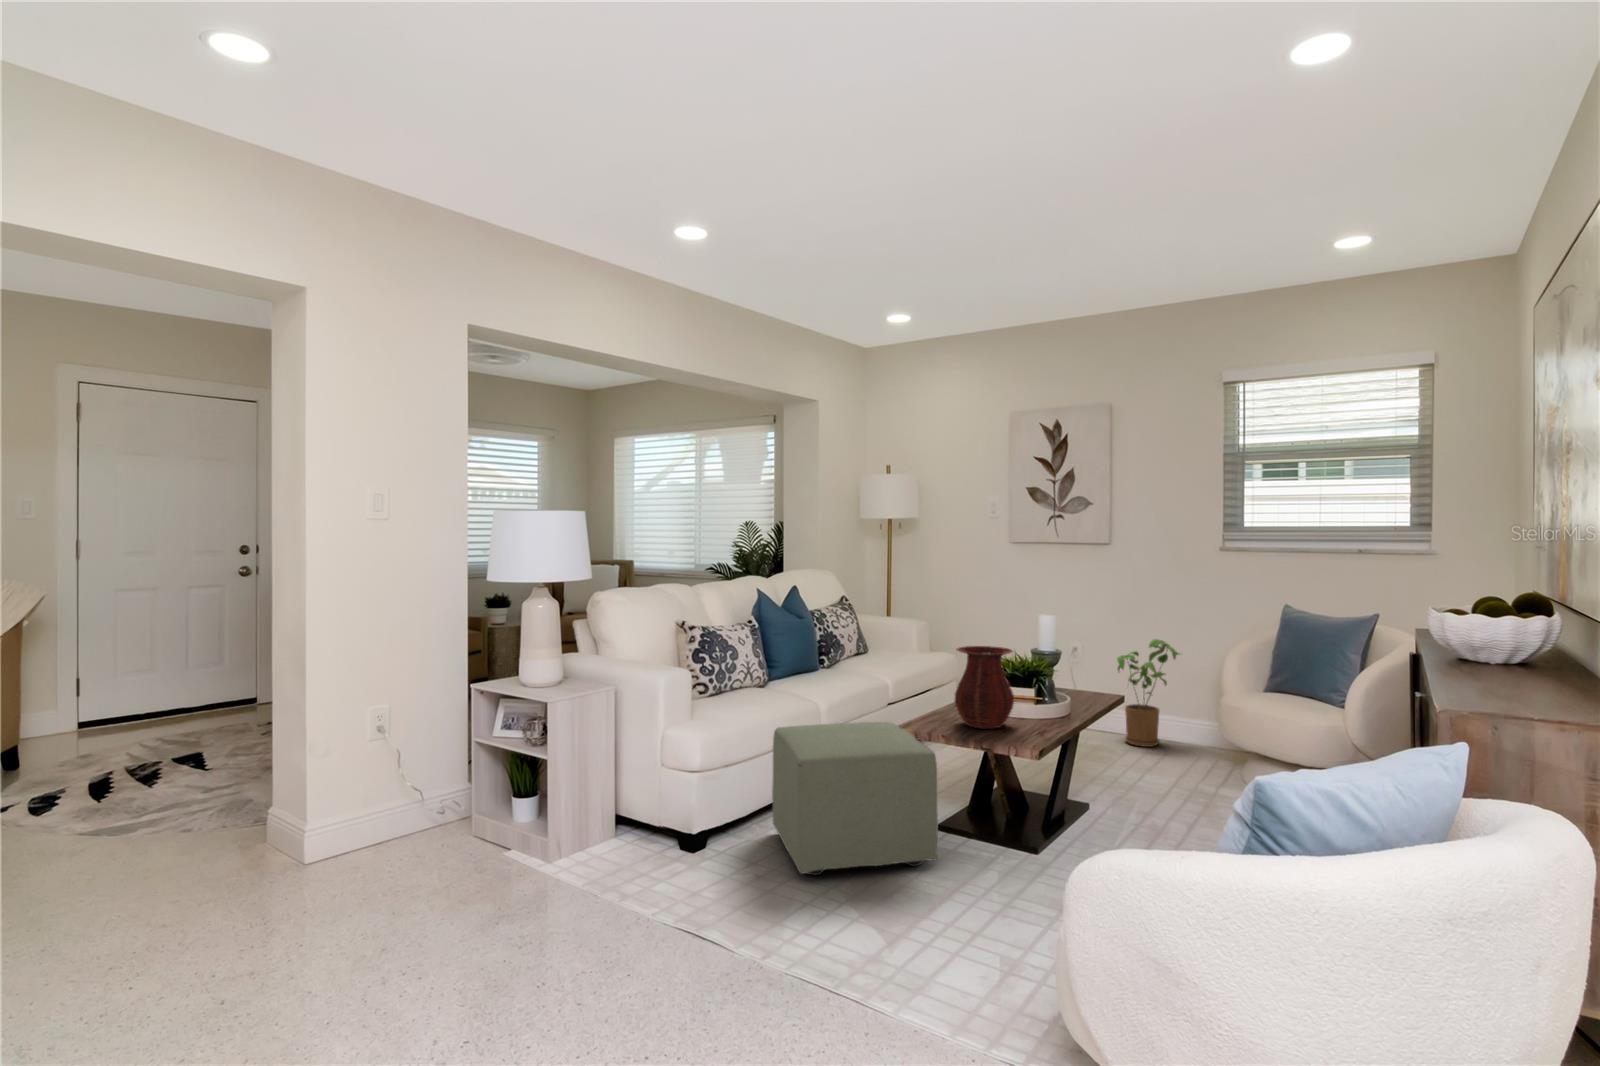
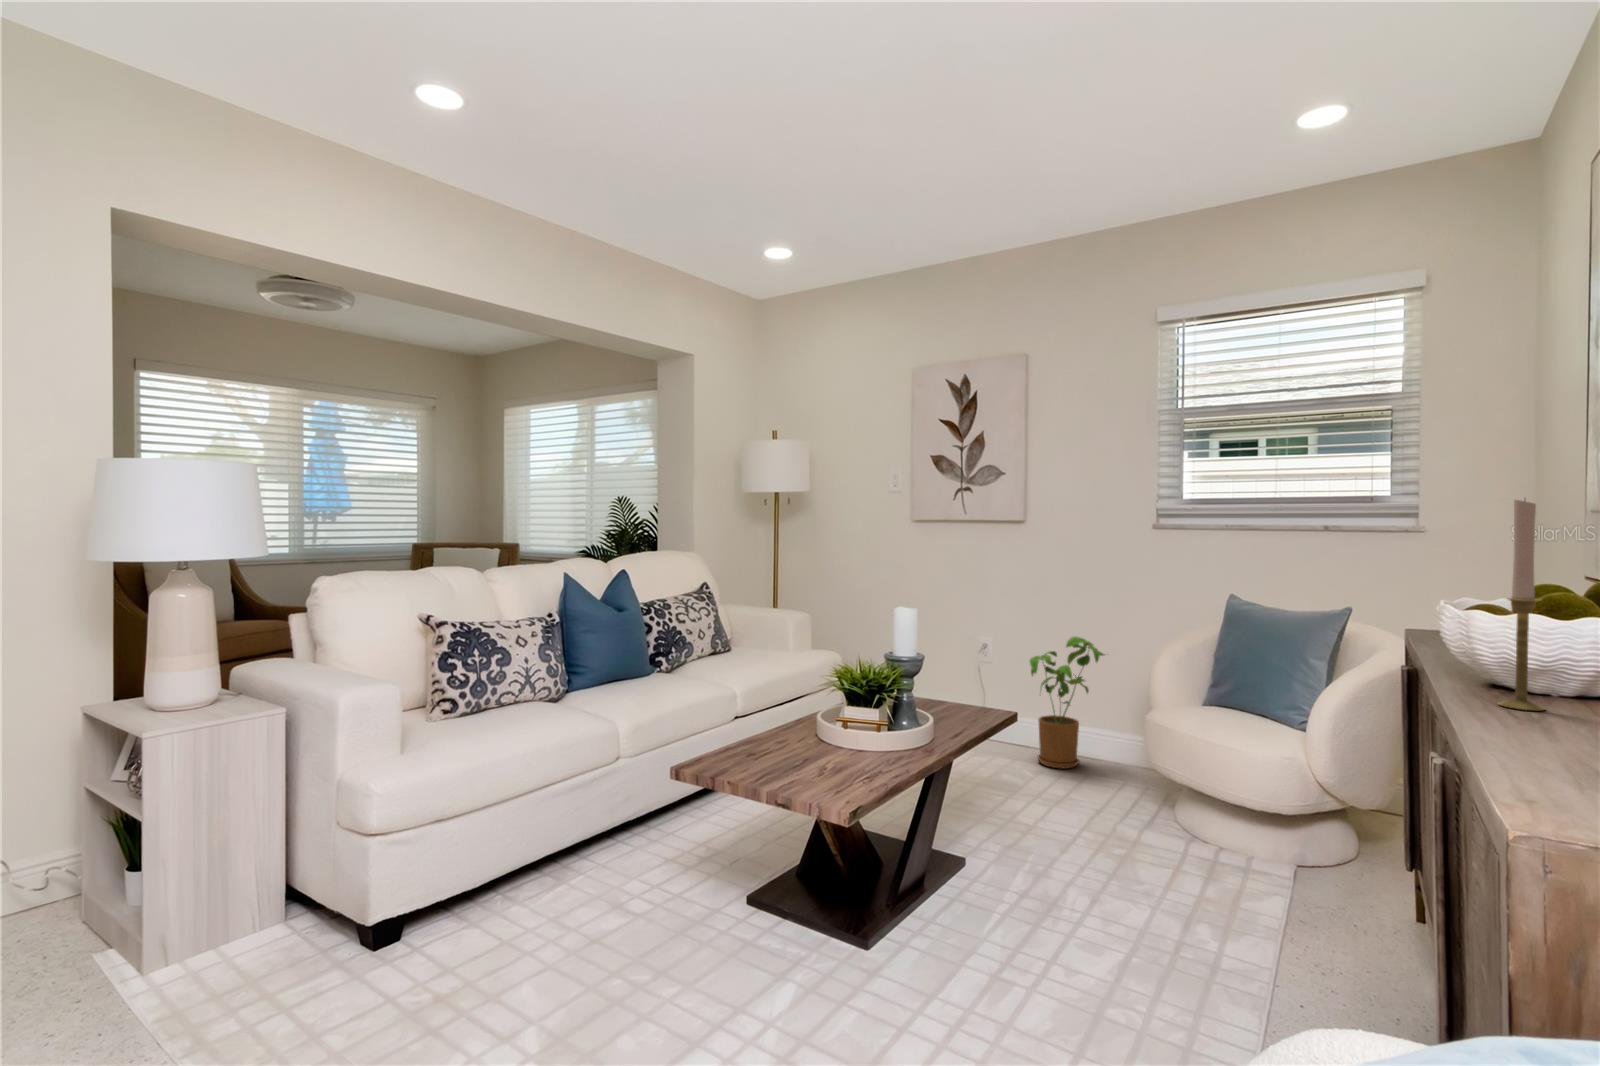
candlestick: none [1454,548,1480,670] -> present [1498,500,1544,710]
vase: present [955,646,1014,729] -> none [756,652,840,771]
ottoman: present [772,722,938,875] -> none [472,756,700,1005]

